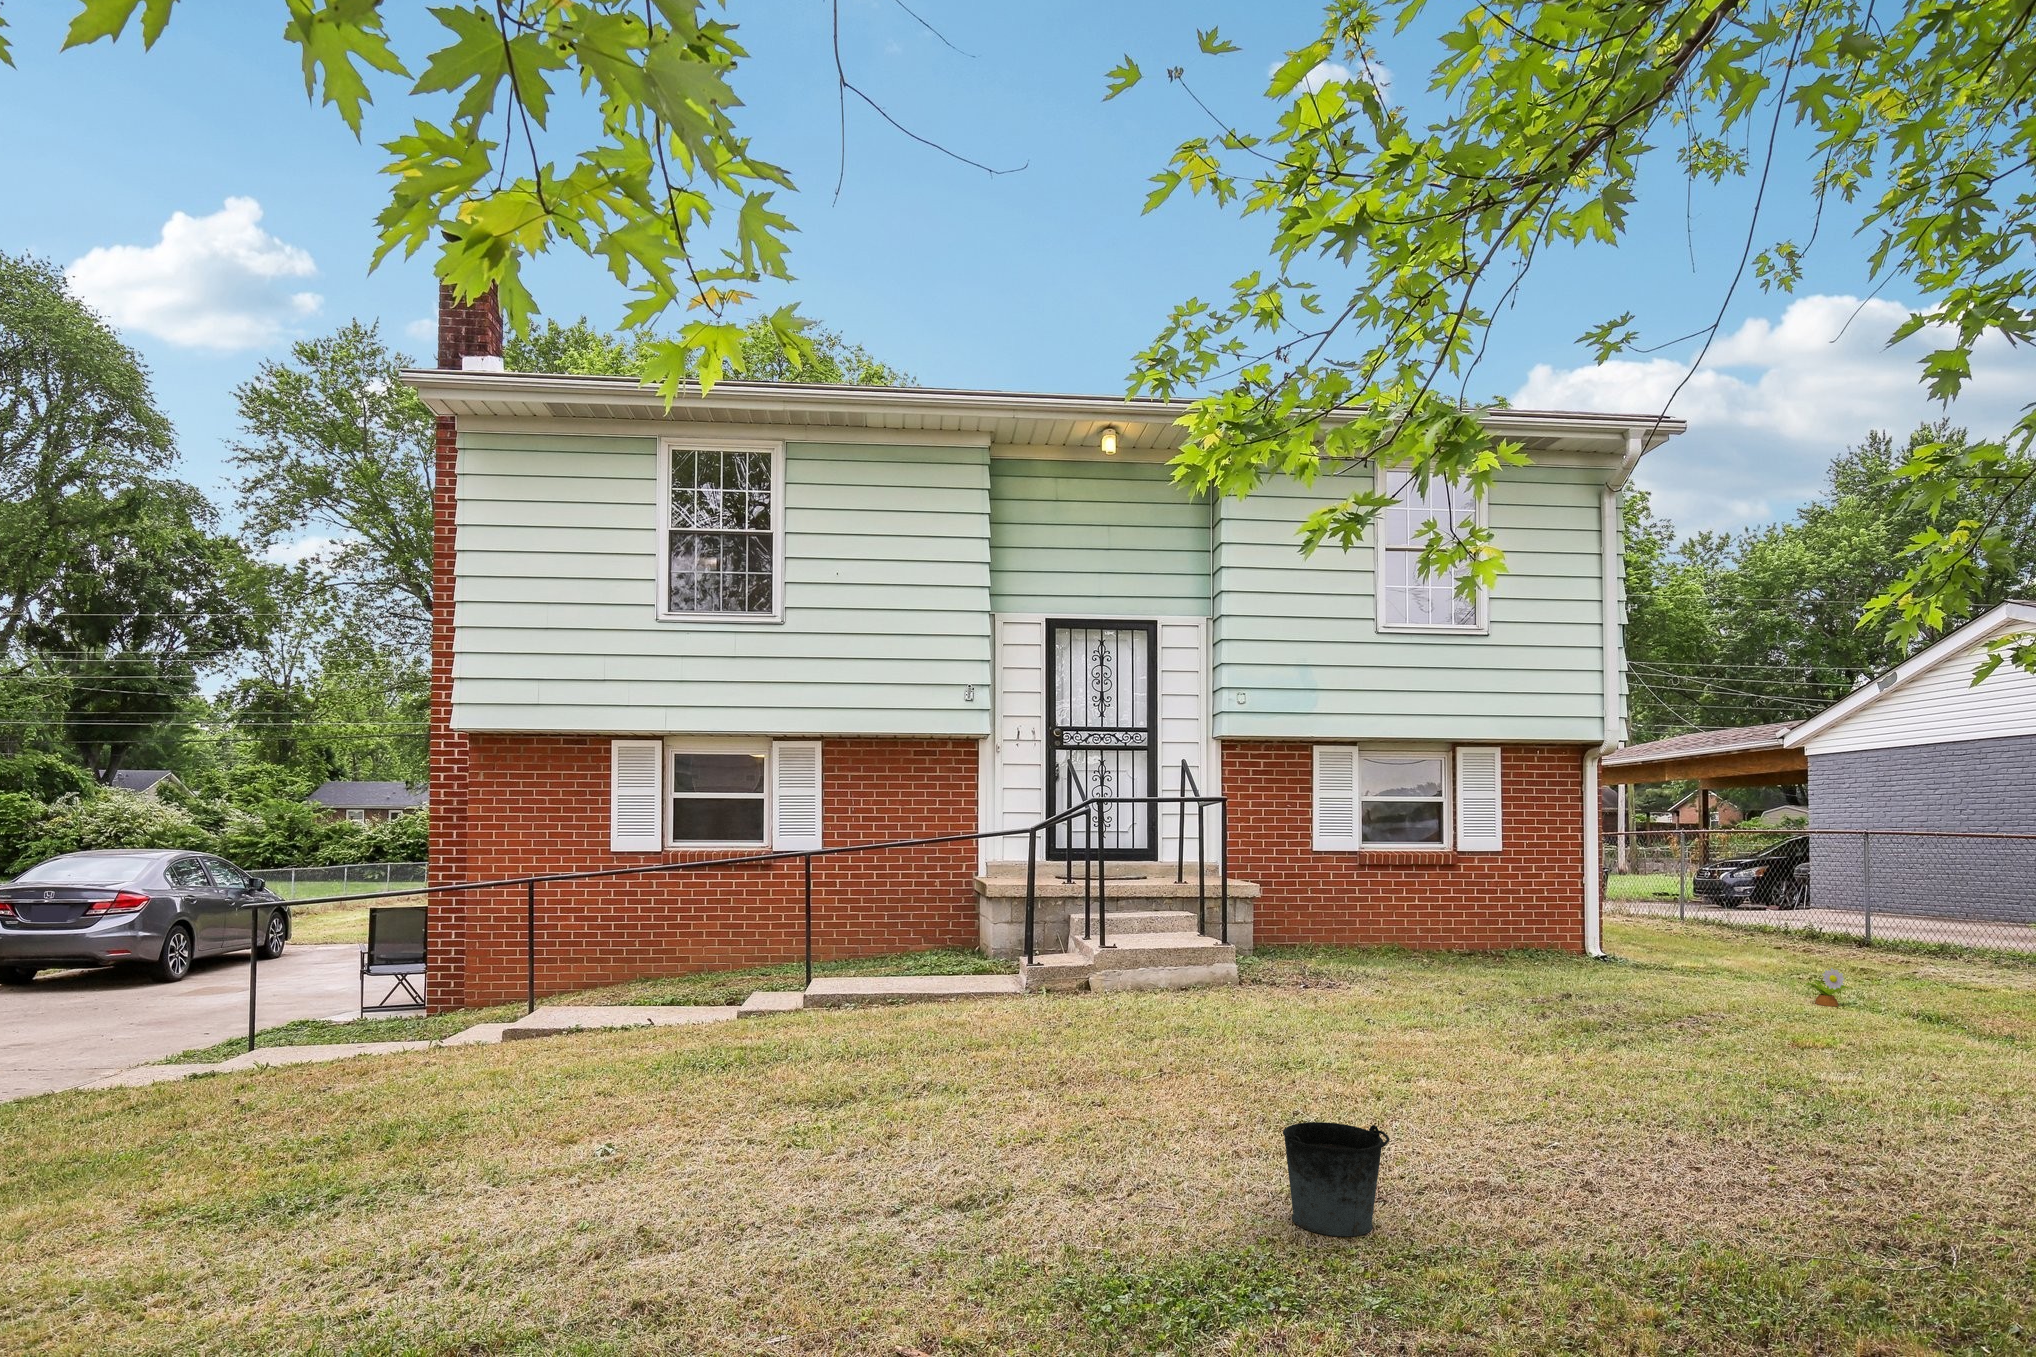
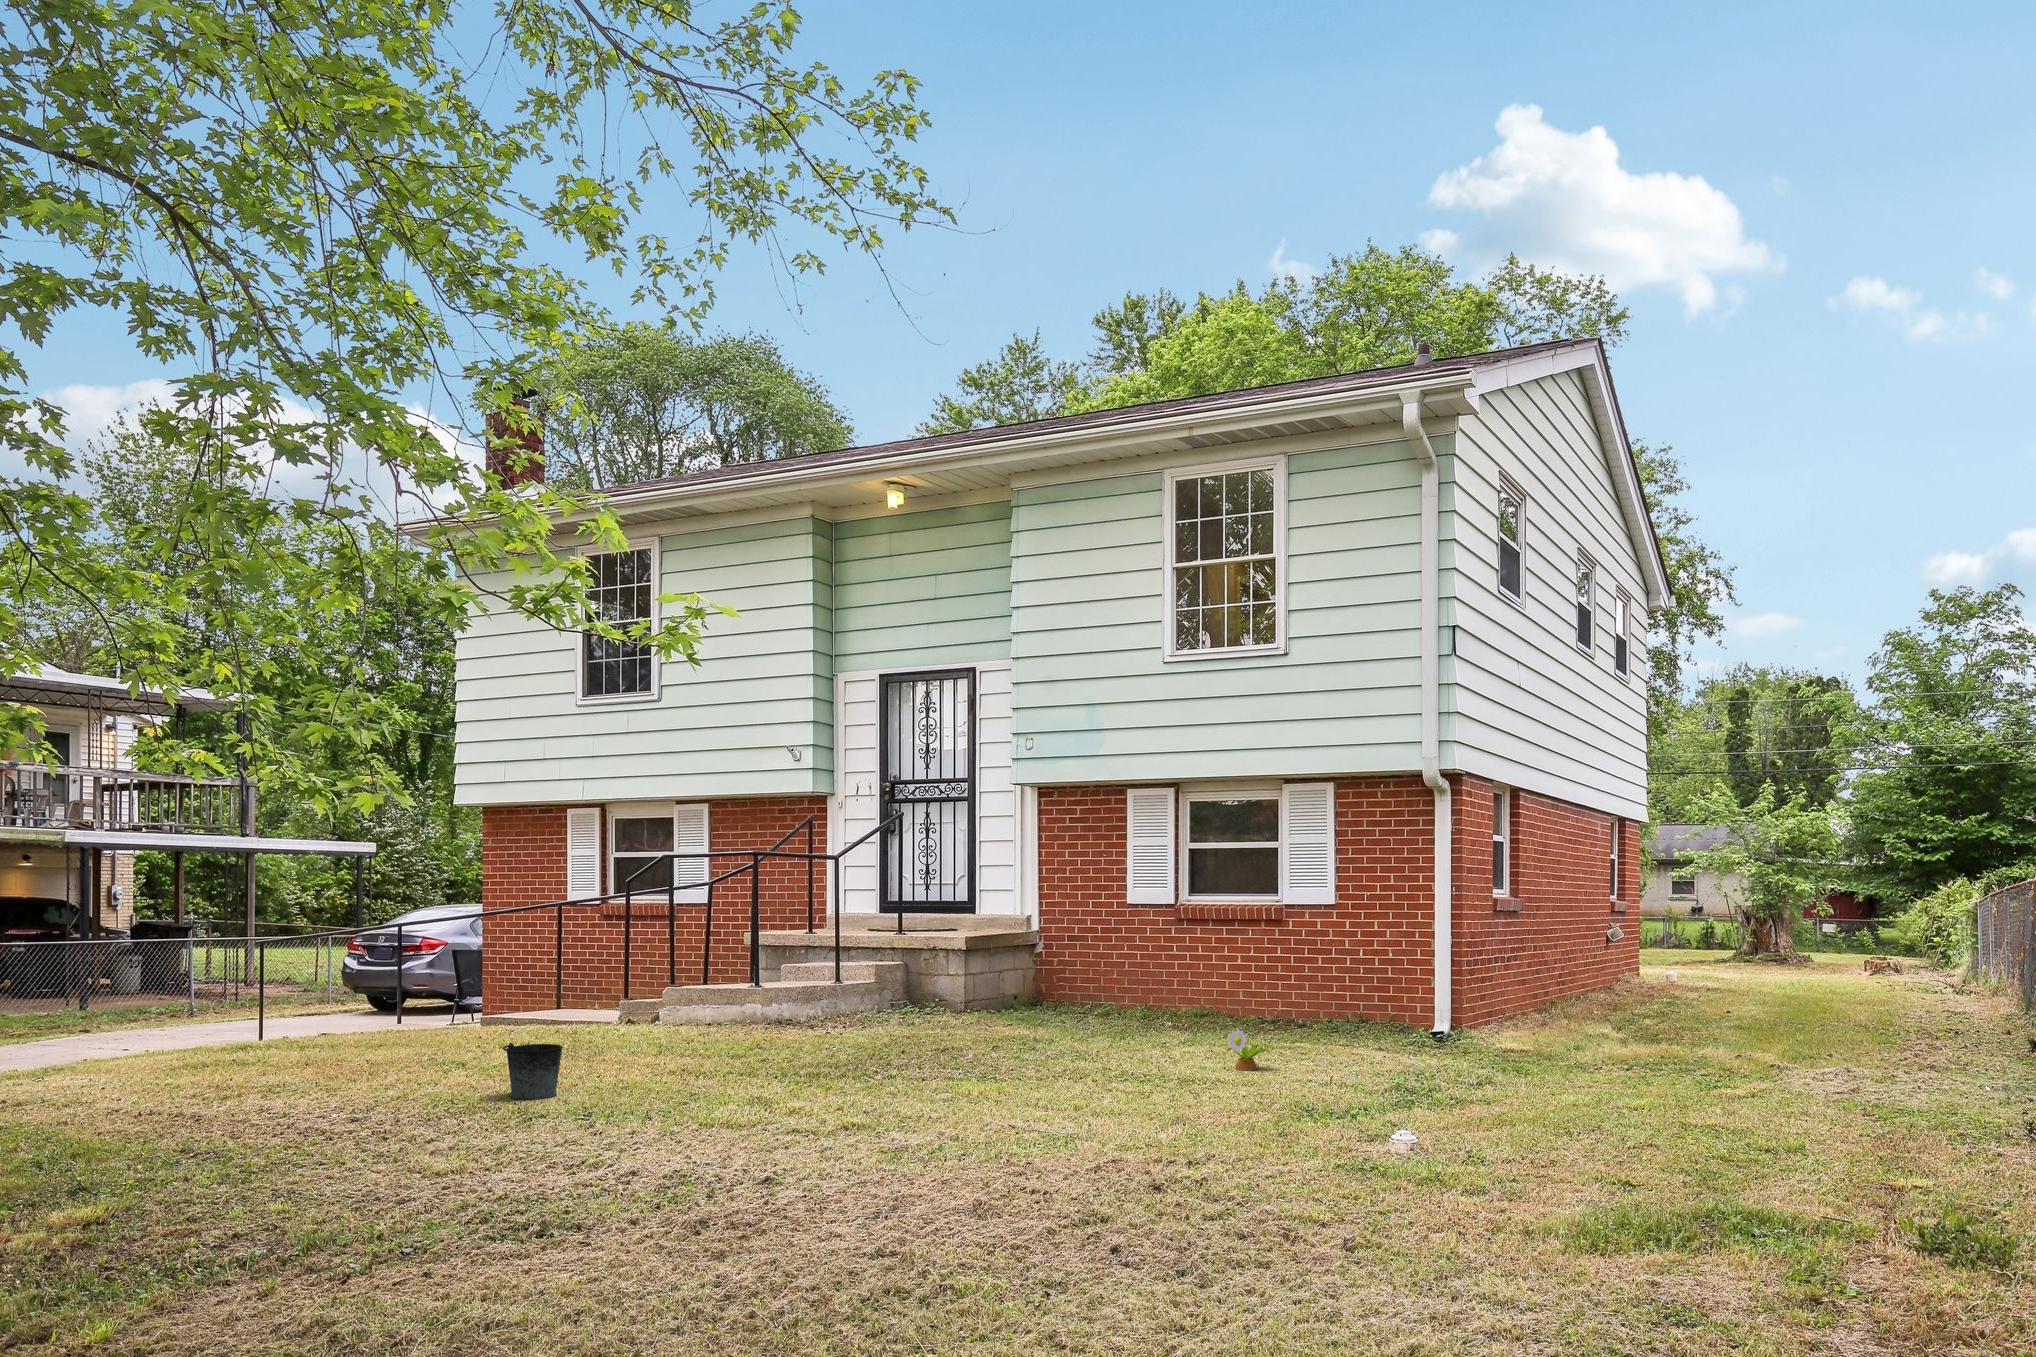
bucket: present [1283,1122,1390,1236] -> present [503,1043,563,1100]

